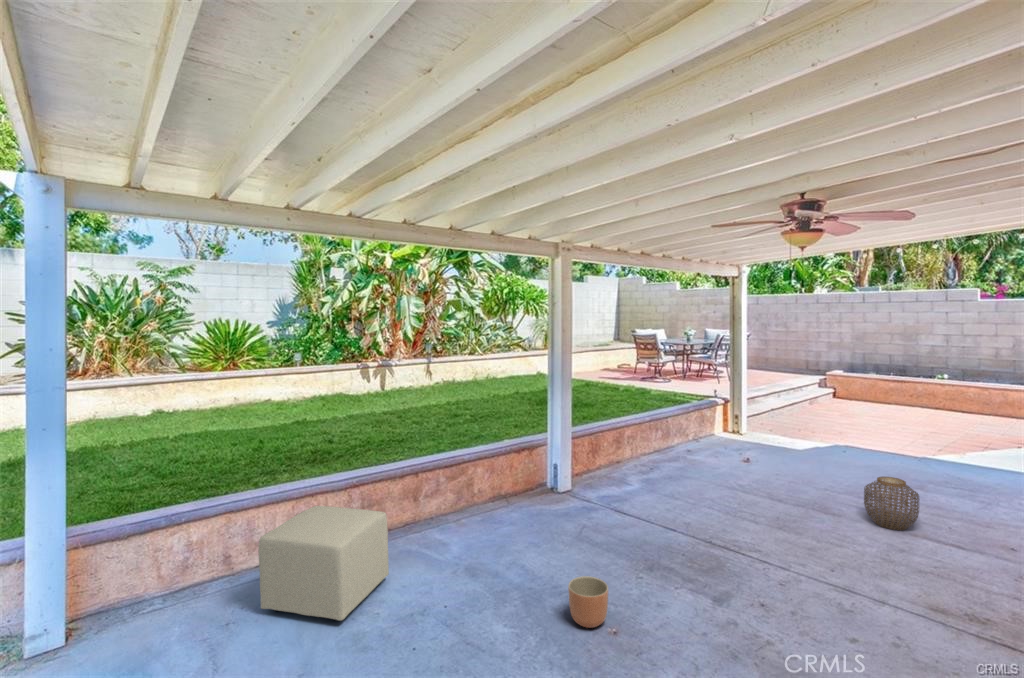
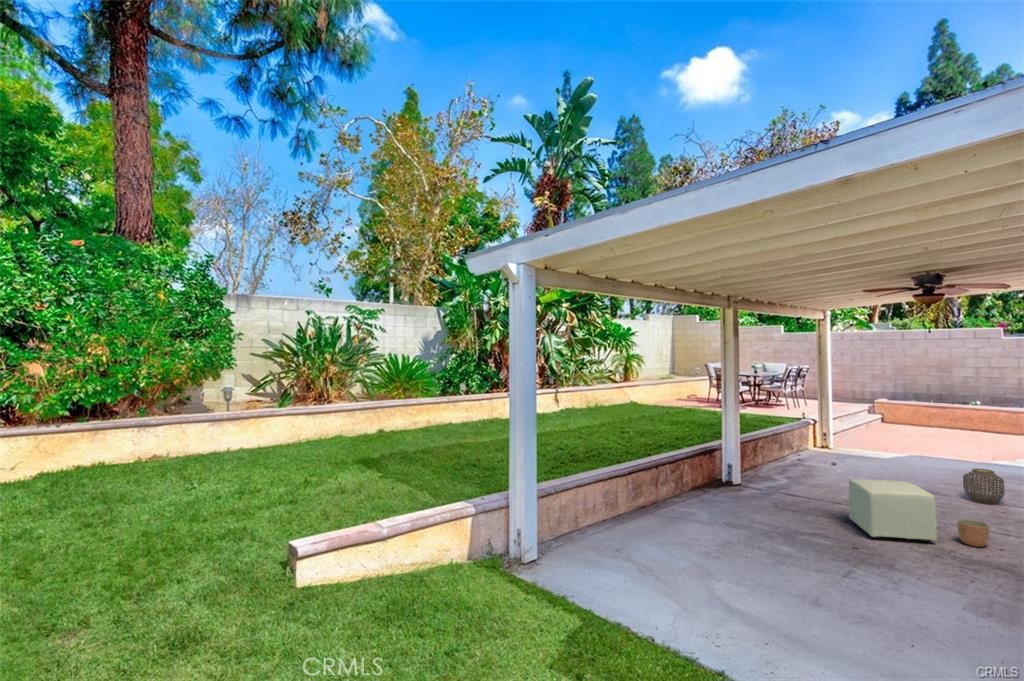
ottoman: present [258,506,389,621] -> present [849,479,937,542]
planter: present [568,576,608,628] -> present [957,519,989,547]

